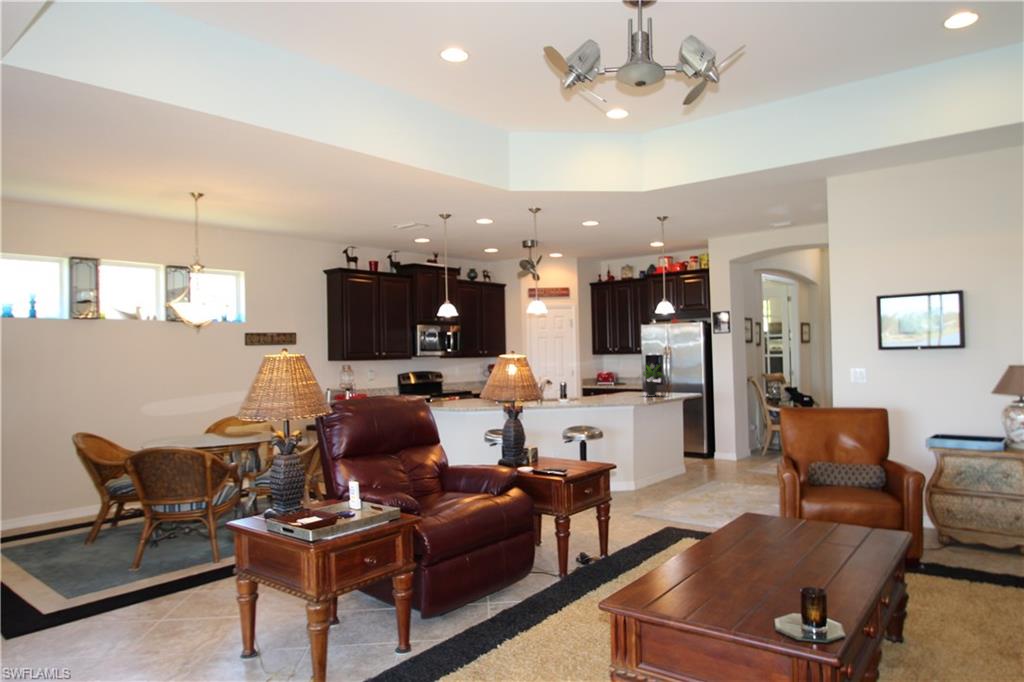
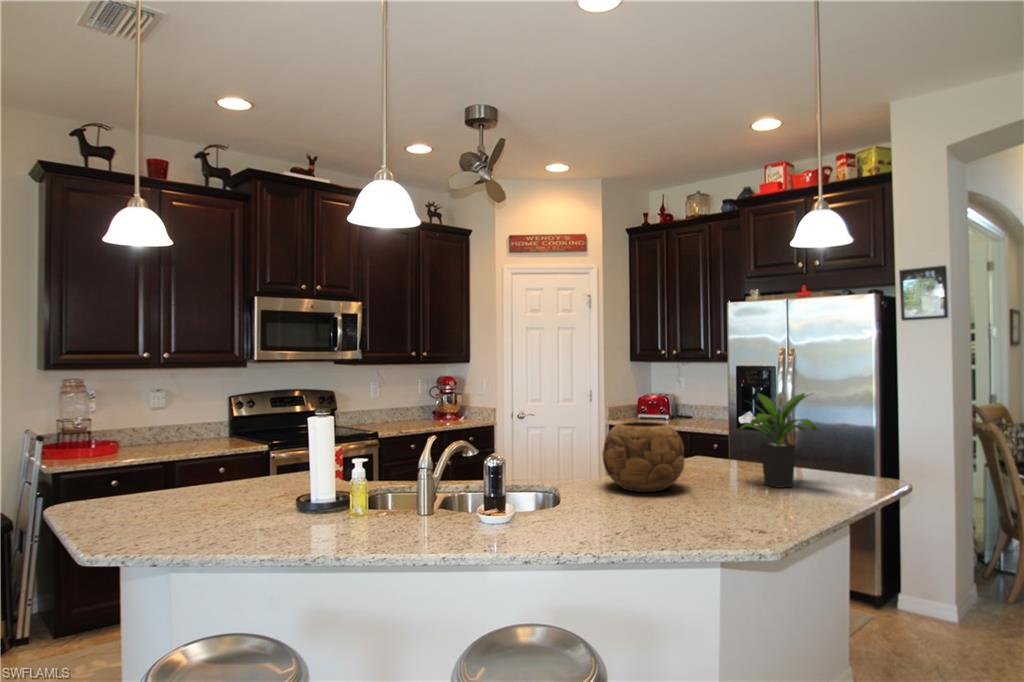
decorative bowl: none [591,375,619,398] -> present [602,422,684,492]

